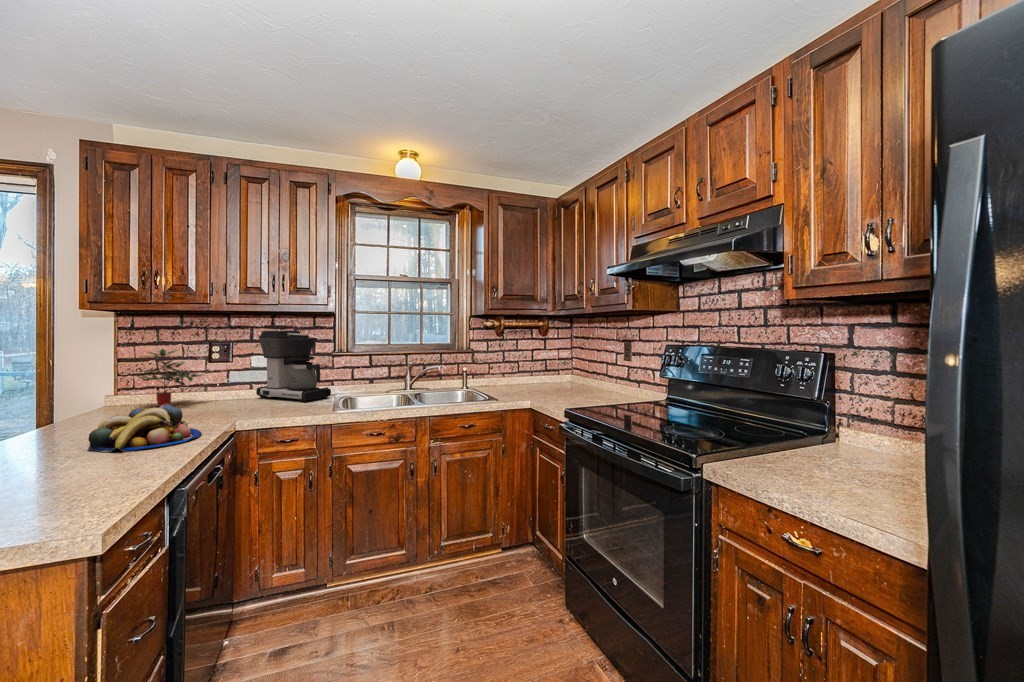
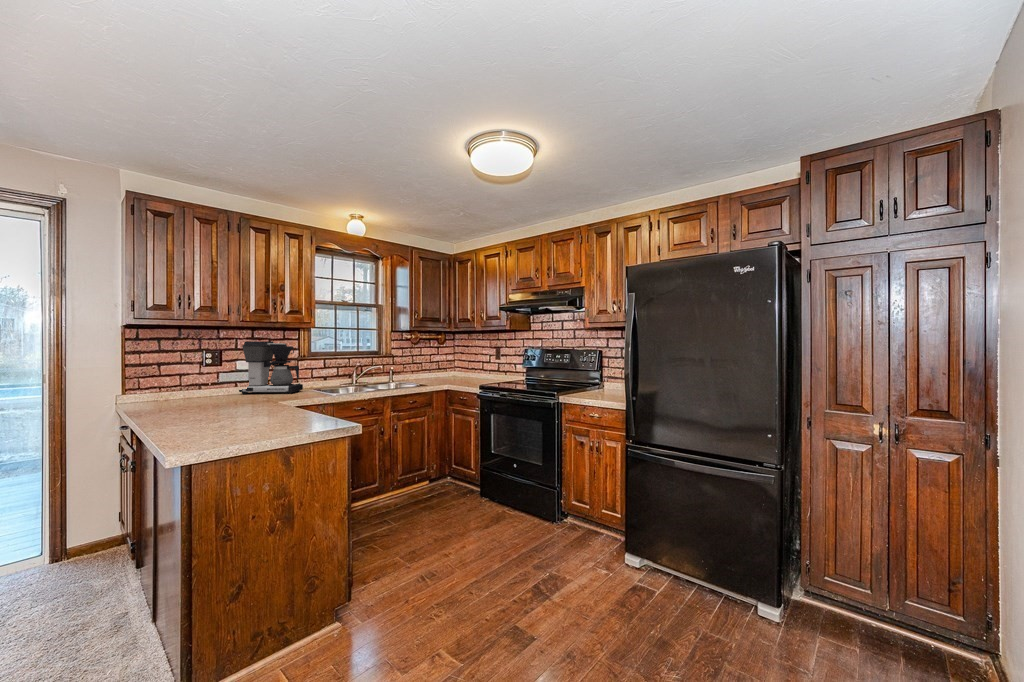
potted plant: present [138,349,204,406] -> none [146,356,204,402]
fruit bowl: present [88,404,202,452] -> none [203,389,277,418]

